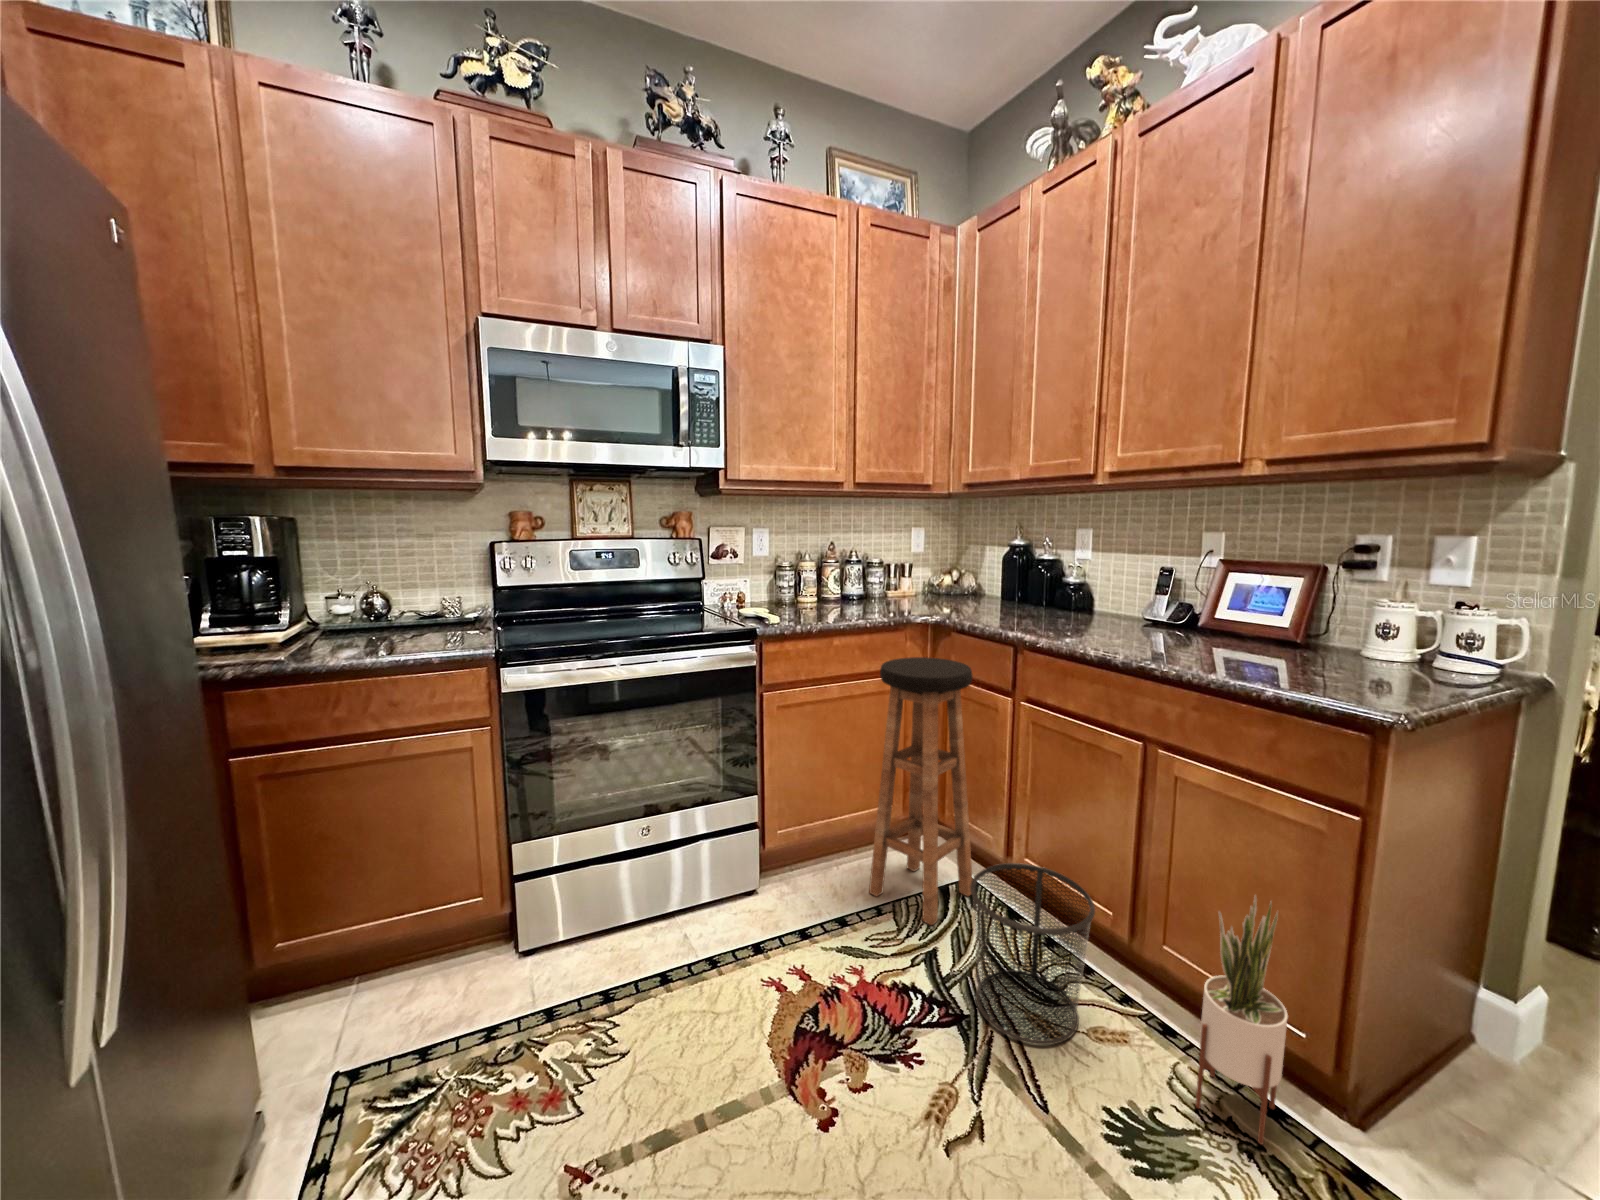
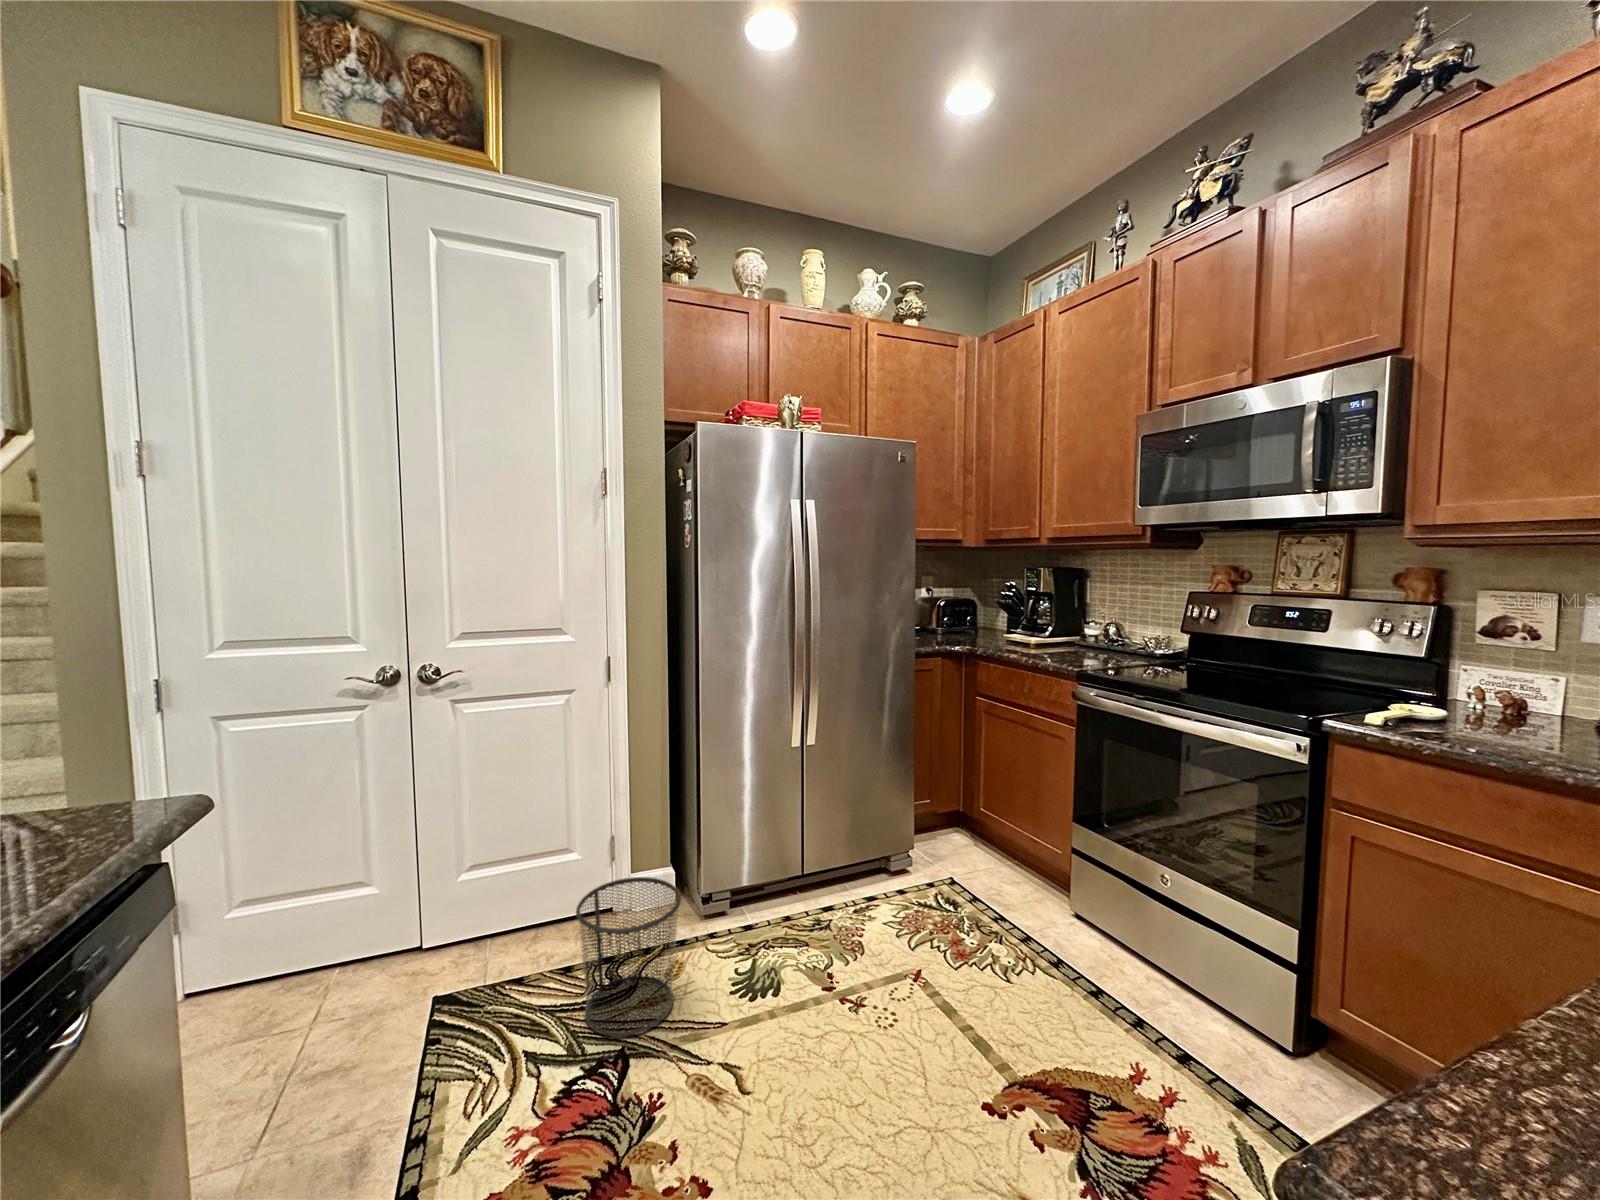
bar stool: present [869,657,973,925] -> none [347,744,486,1103]
potted plant: present [1196,896,1288,1144] -> none [717,800,765,953]

